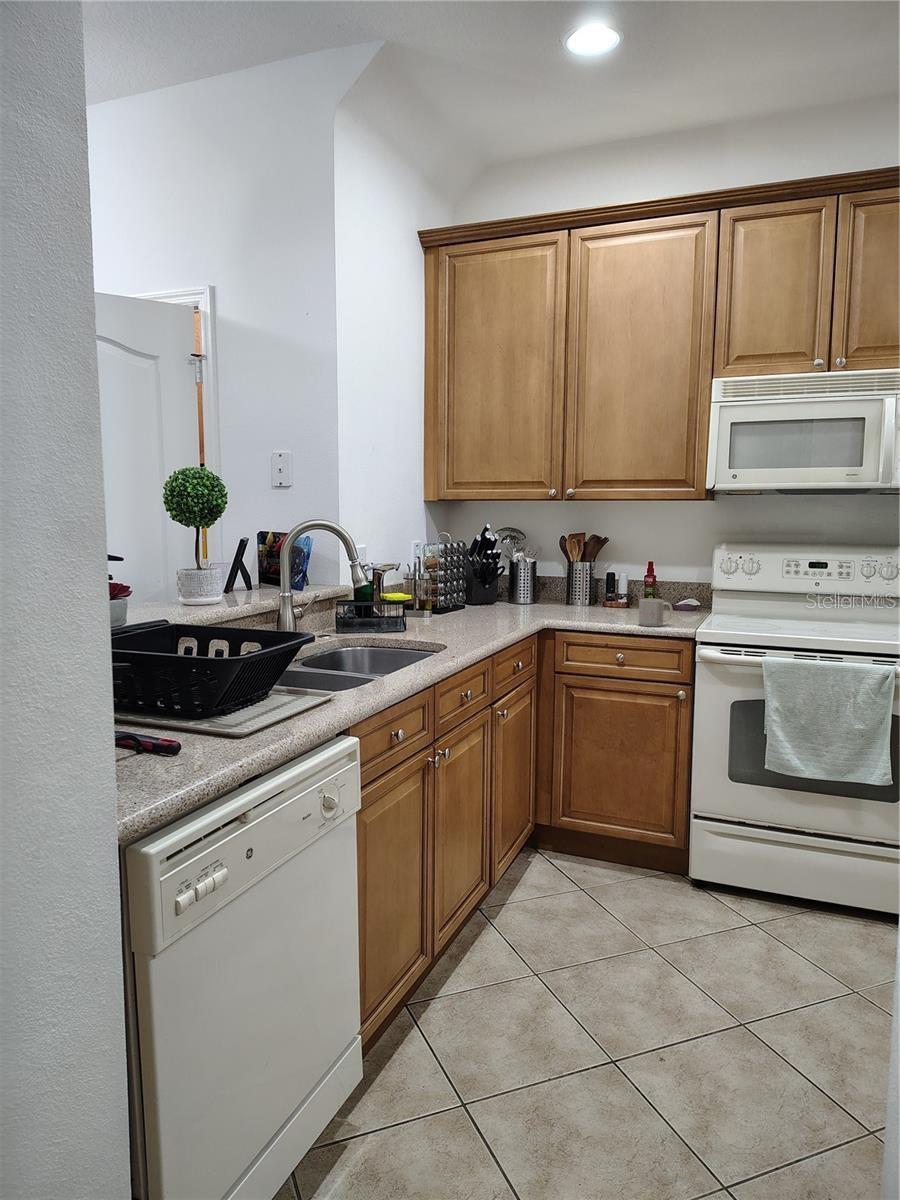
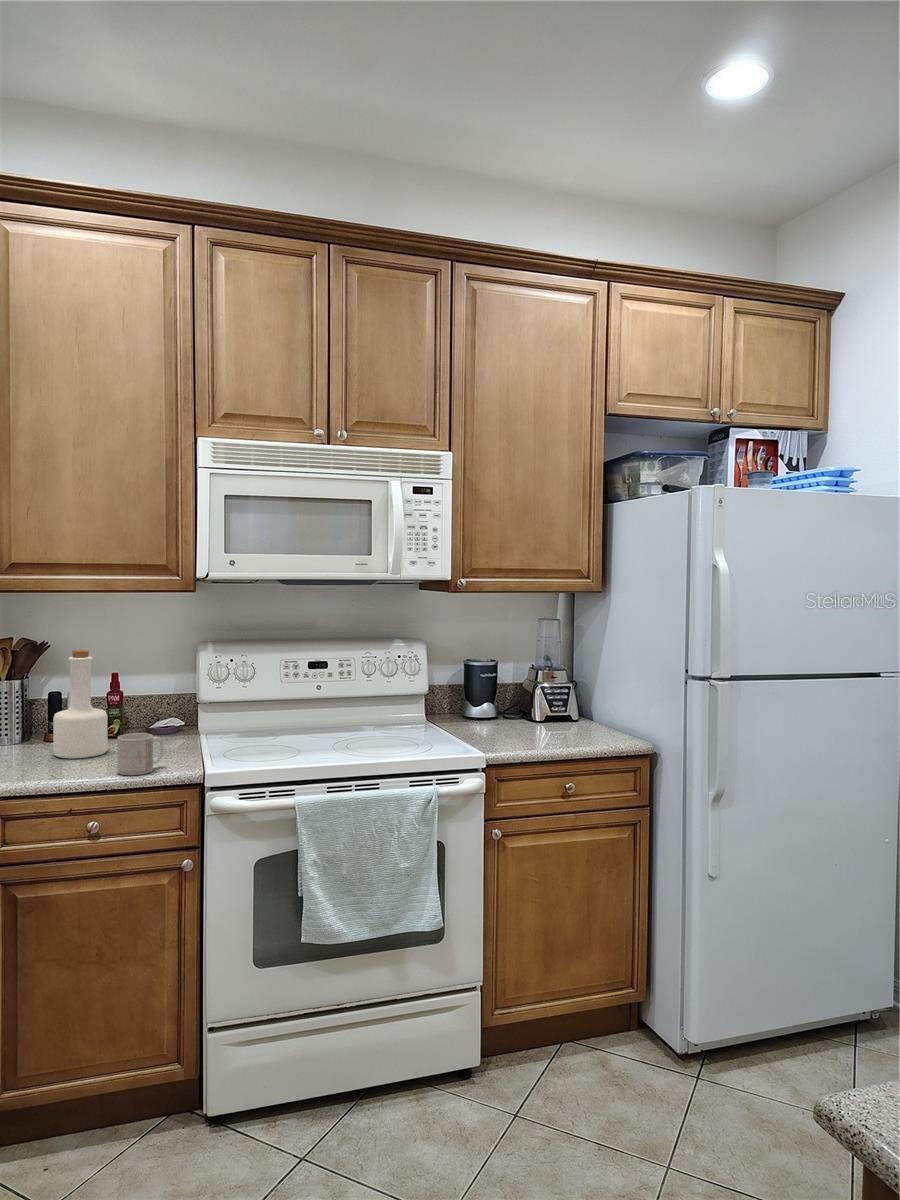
bottle: none [604,541,640,616] -> present [53,650,107,758]

